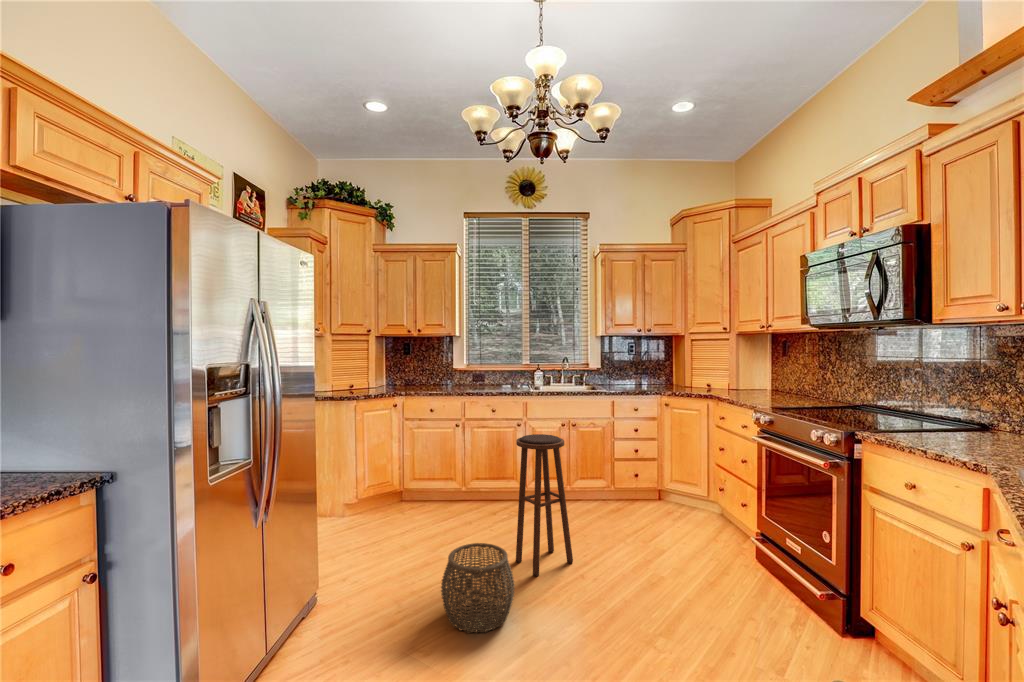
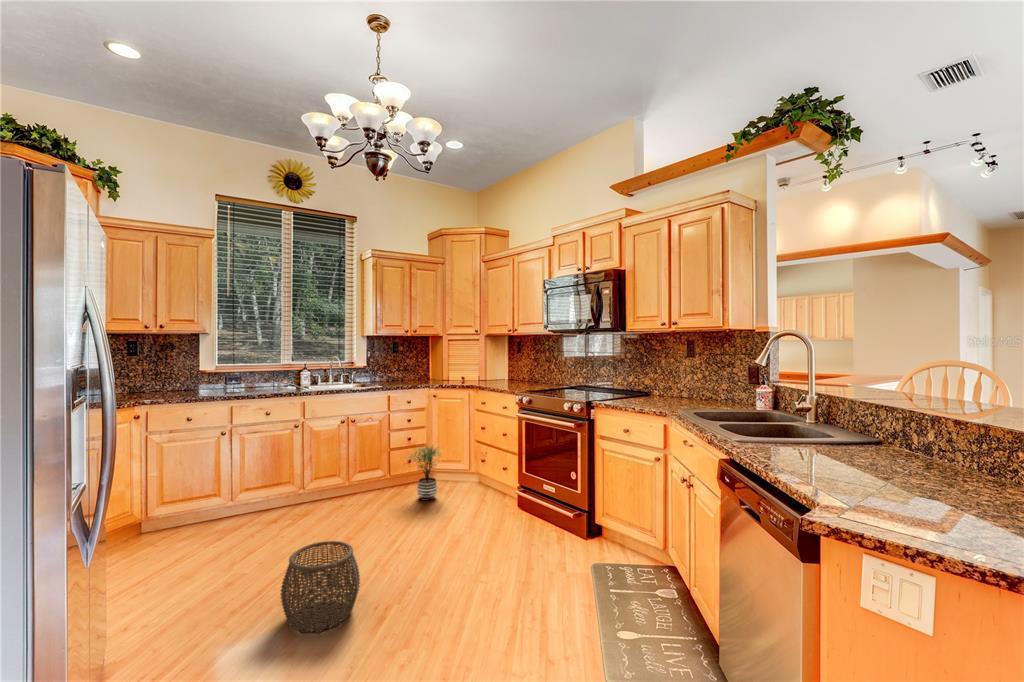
stool: present [516,434,573,576] -> none [328,430,384,565]
potted plant: none [622,460,668,525] -> present [409,446,441,501]

